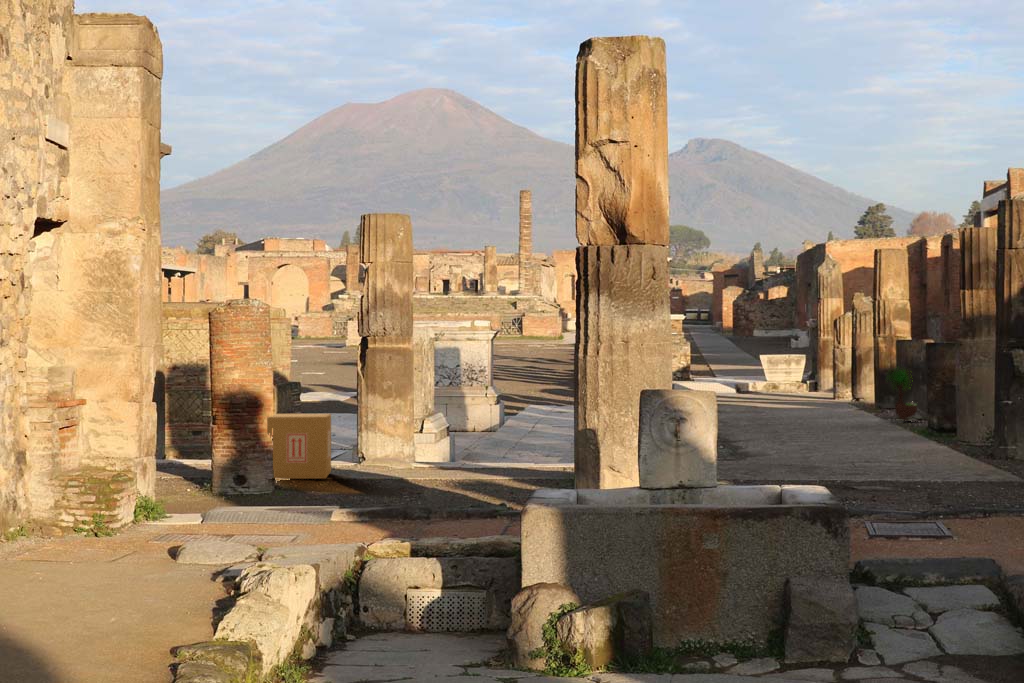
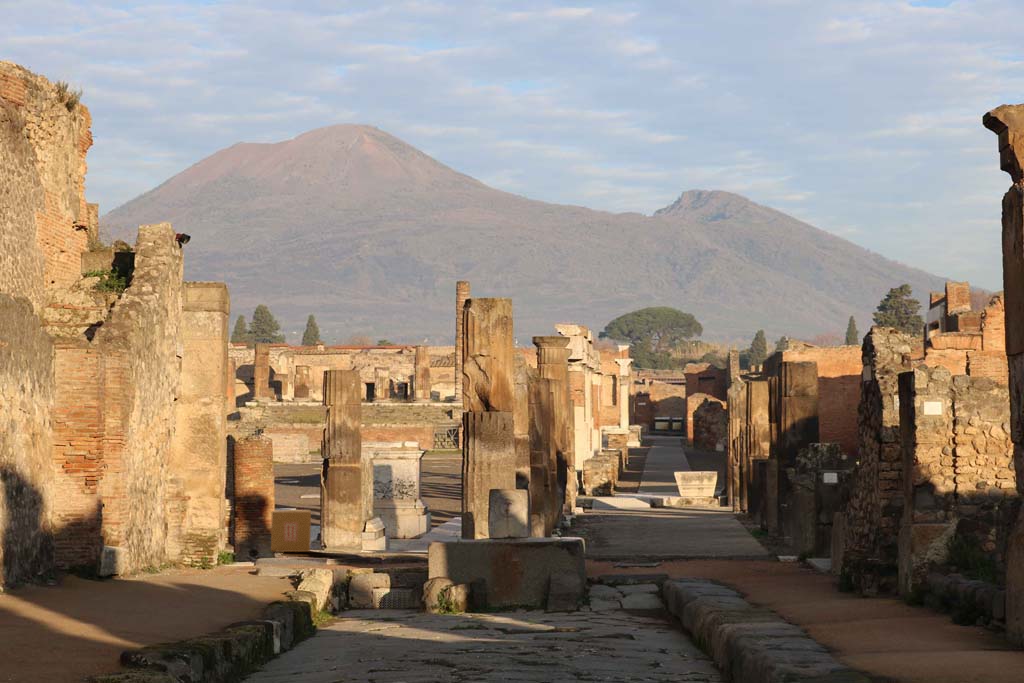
potted tree: present [887,368,917,421] -> none [730,479,758,526]

